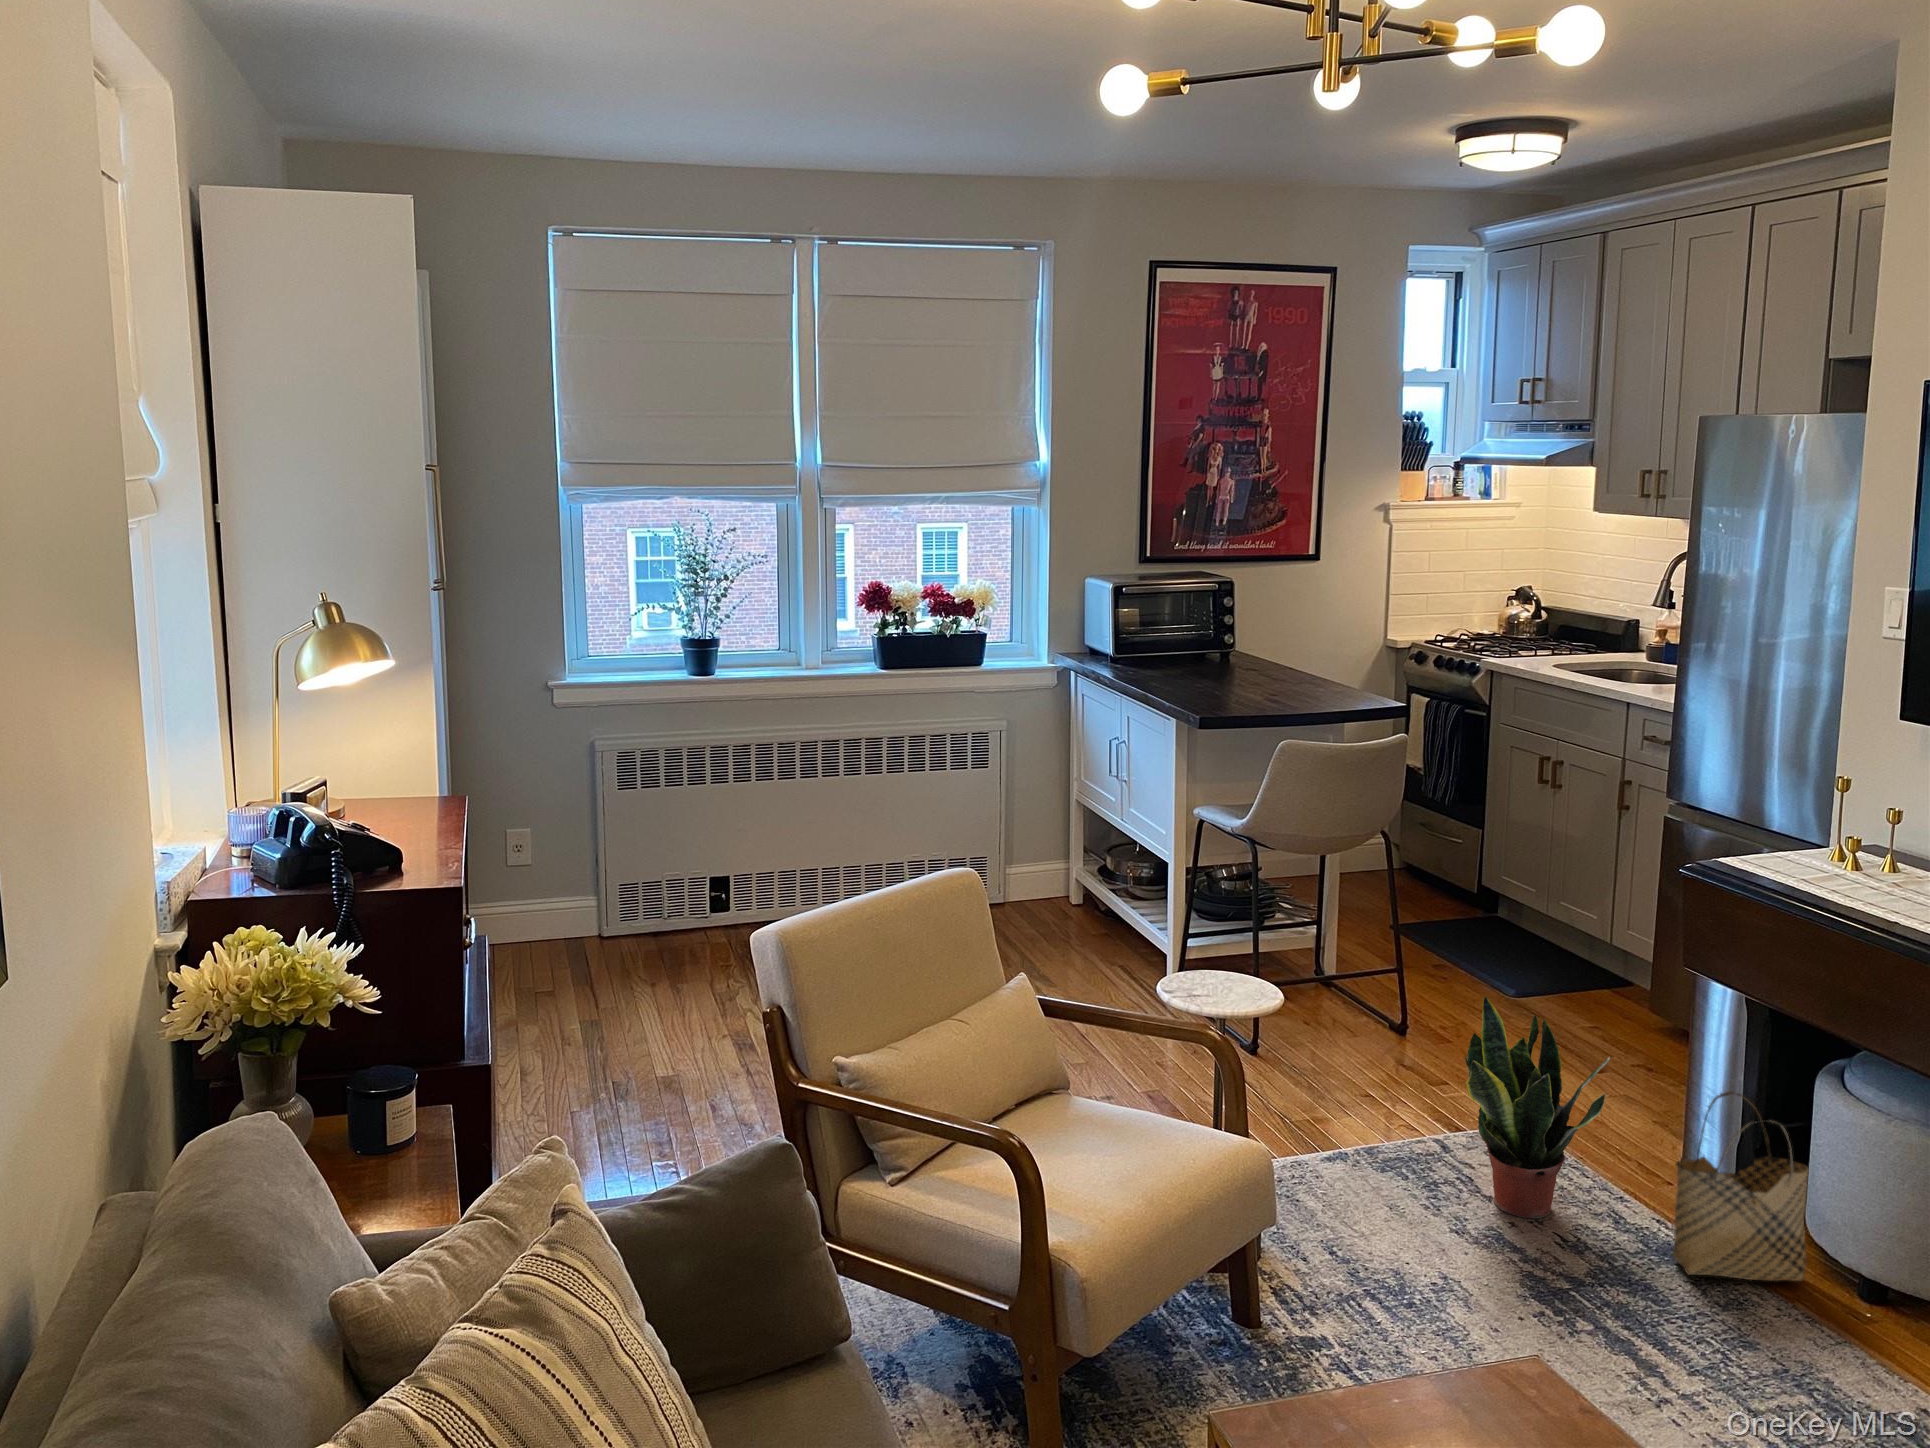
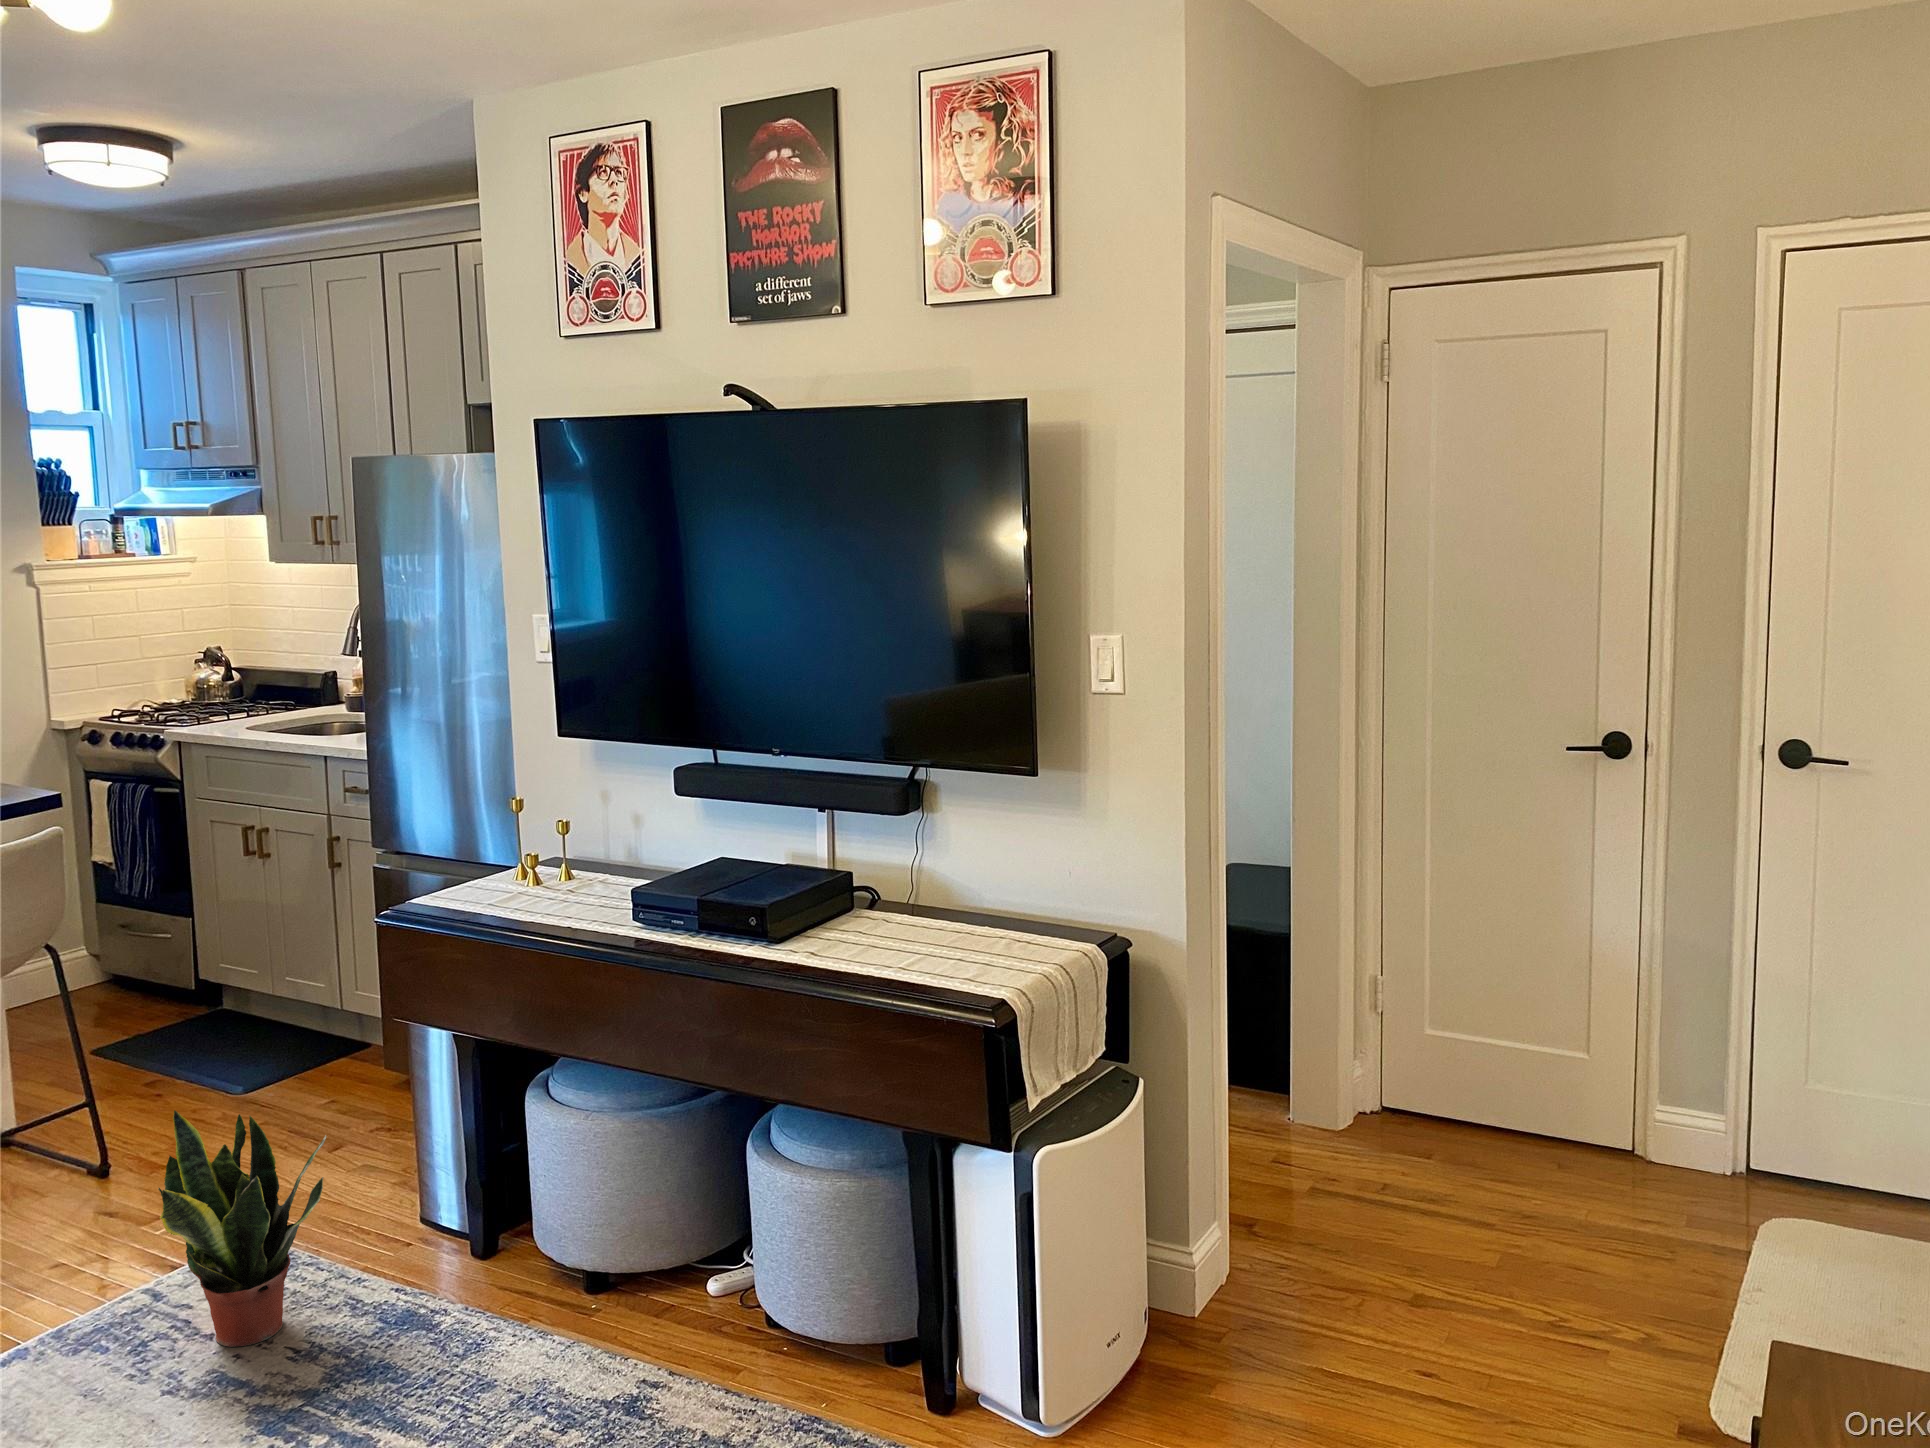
woven basket: present [1672,1091,1809,1281] -> none [401,1132,535,1335]

